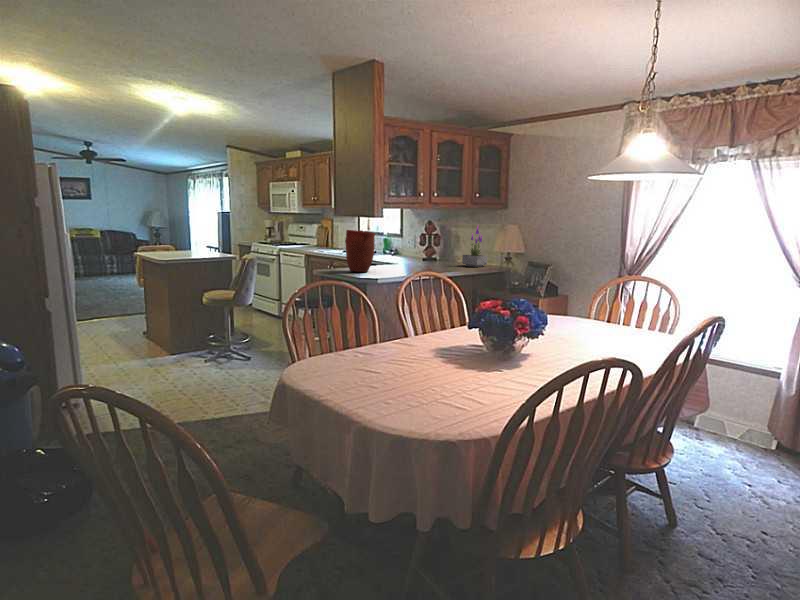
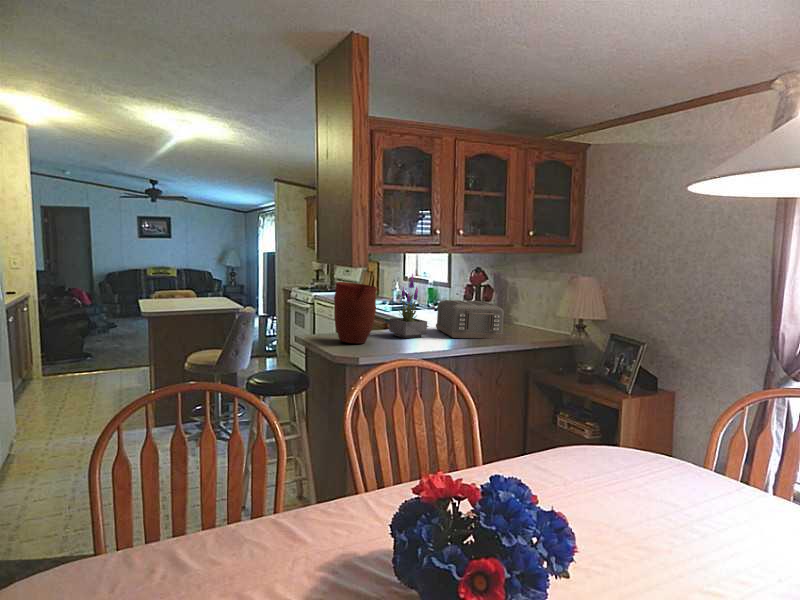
potted plant: present [462,226,488,267] -> present [389,274,427,338]
toaster: none [406,244,456,269] -> present [436,300,504,338]

